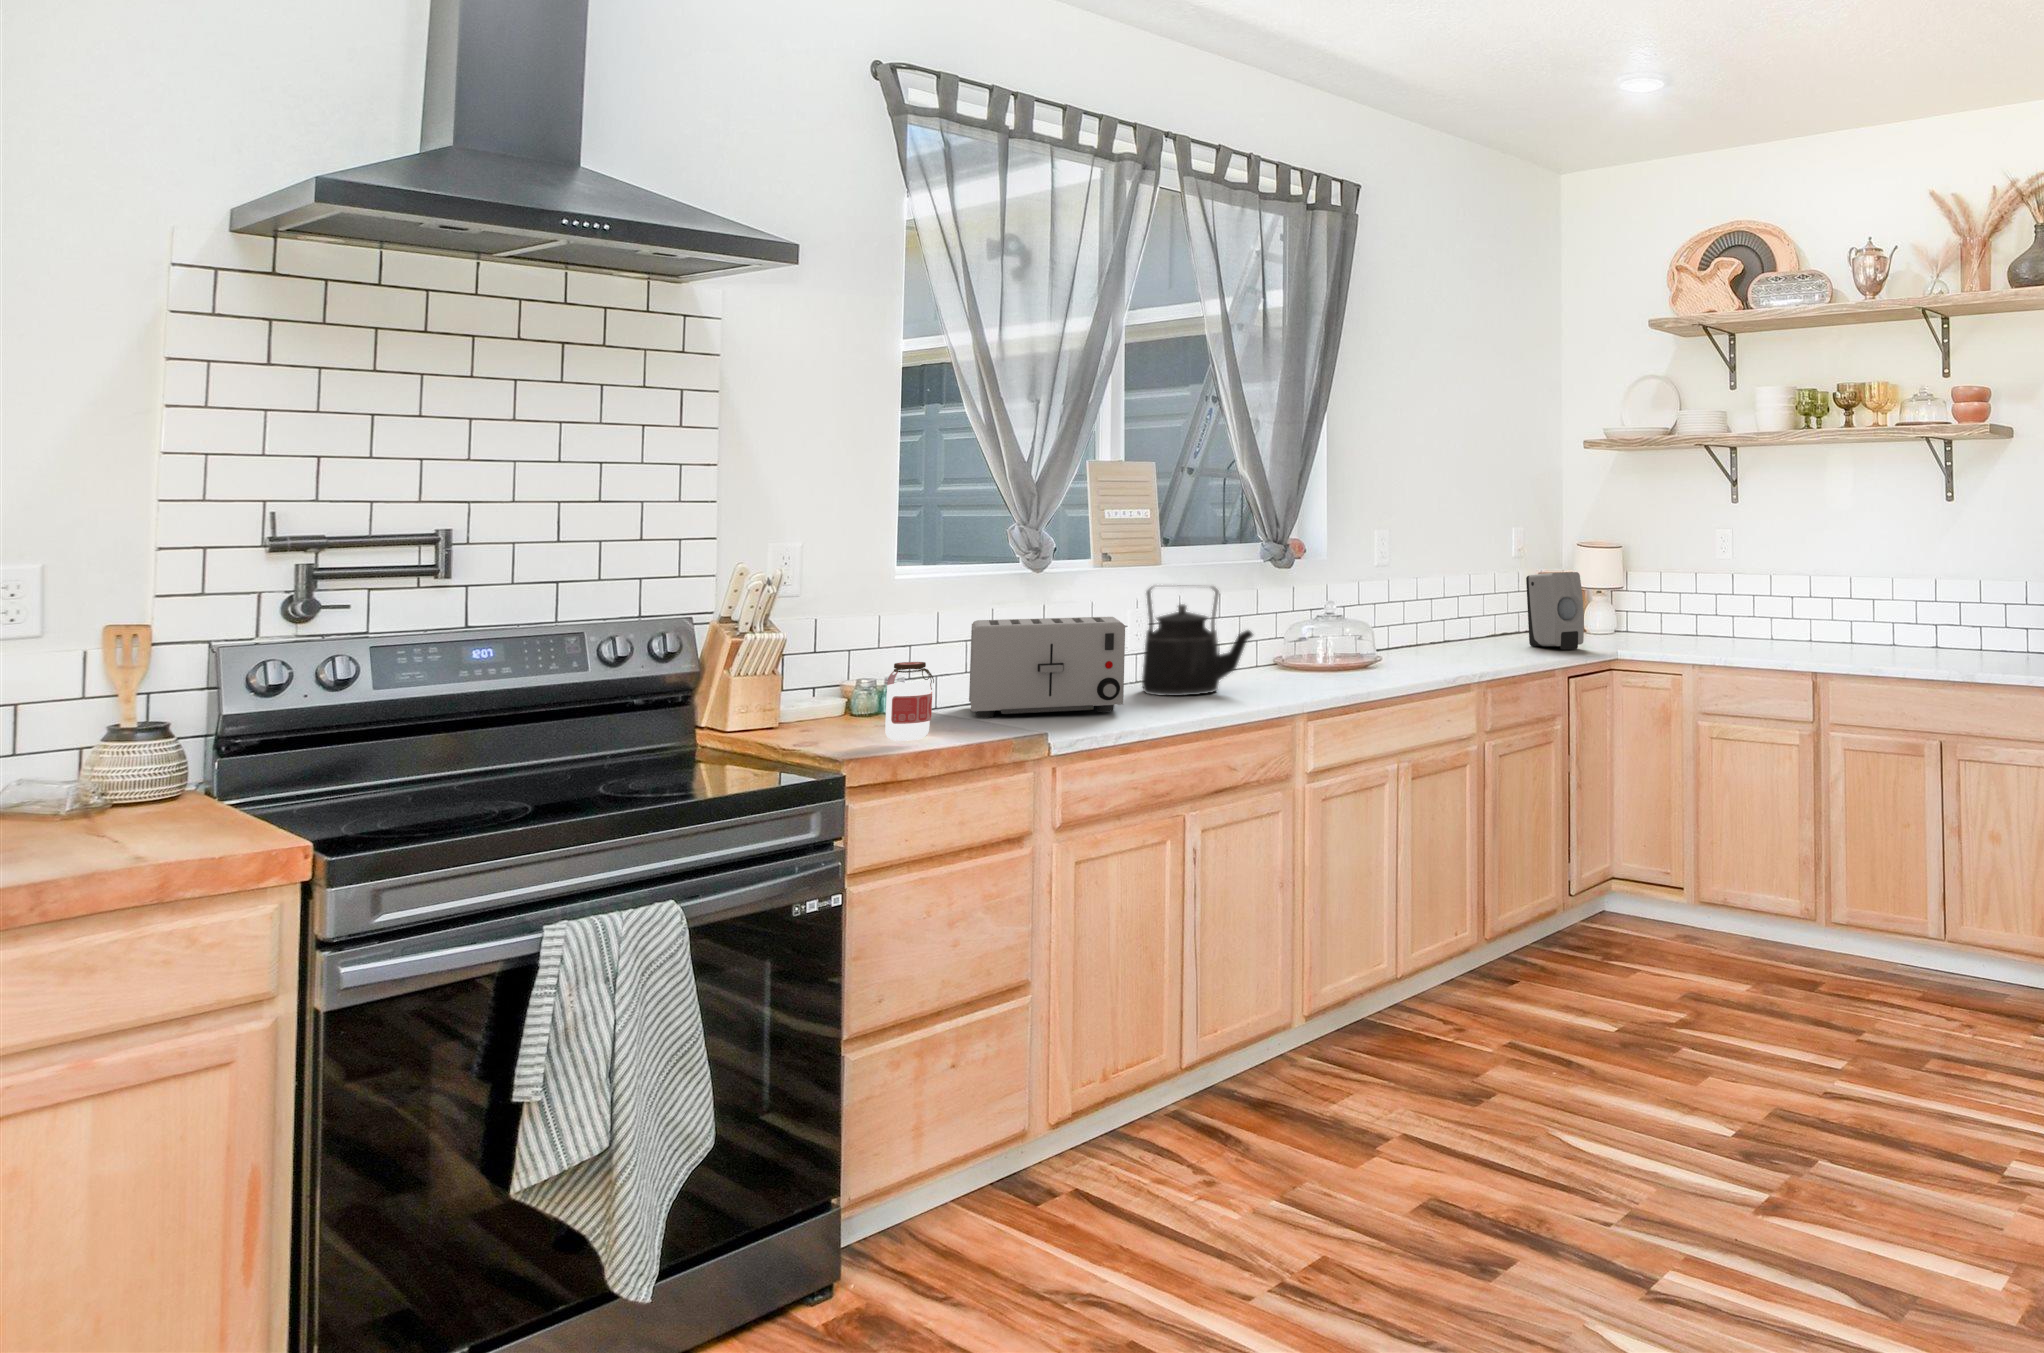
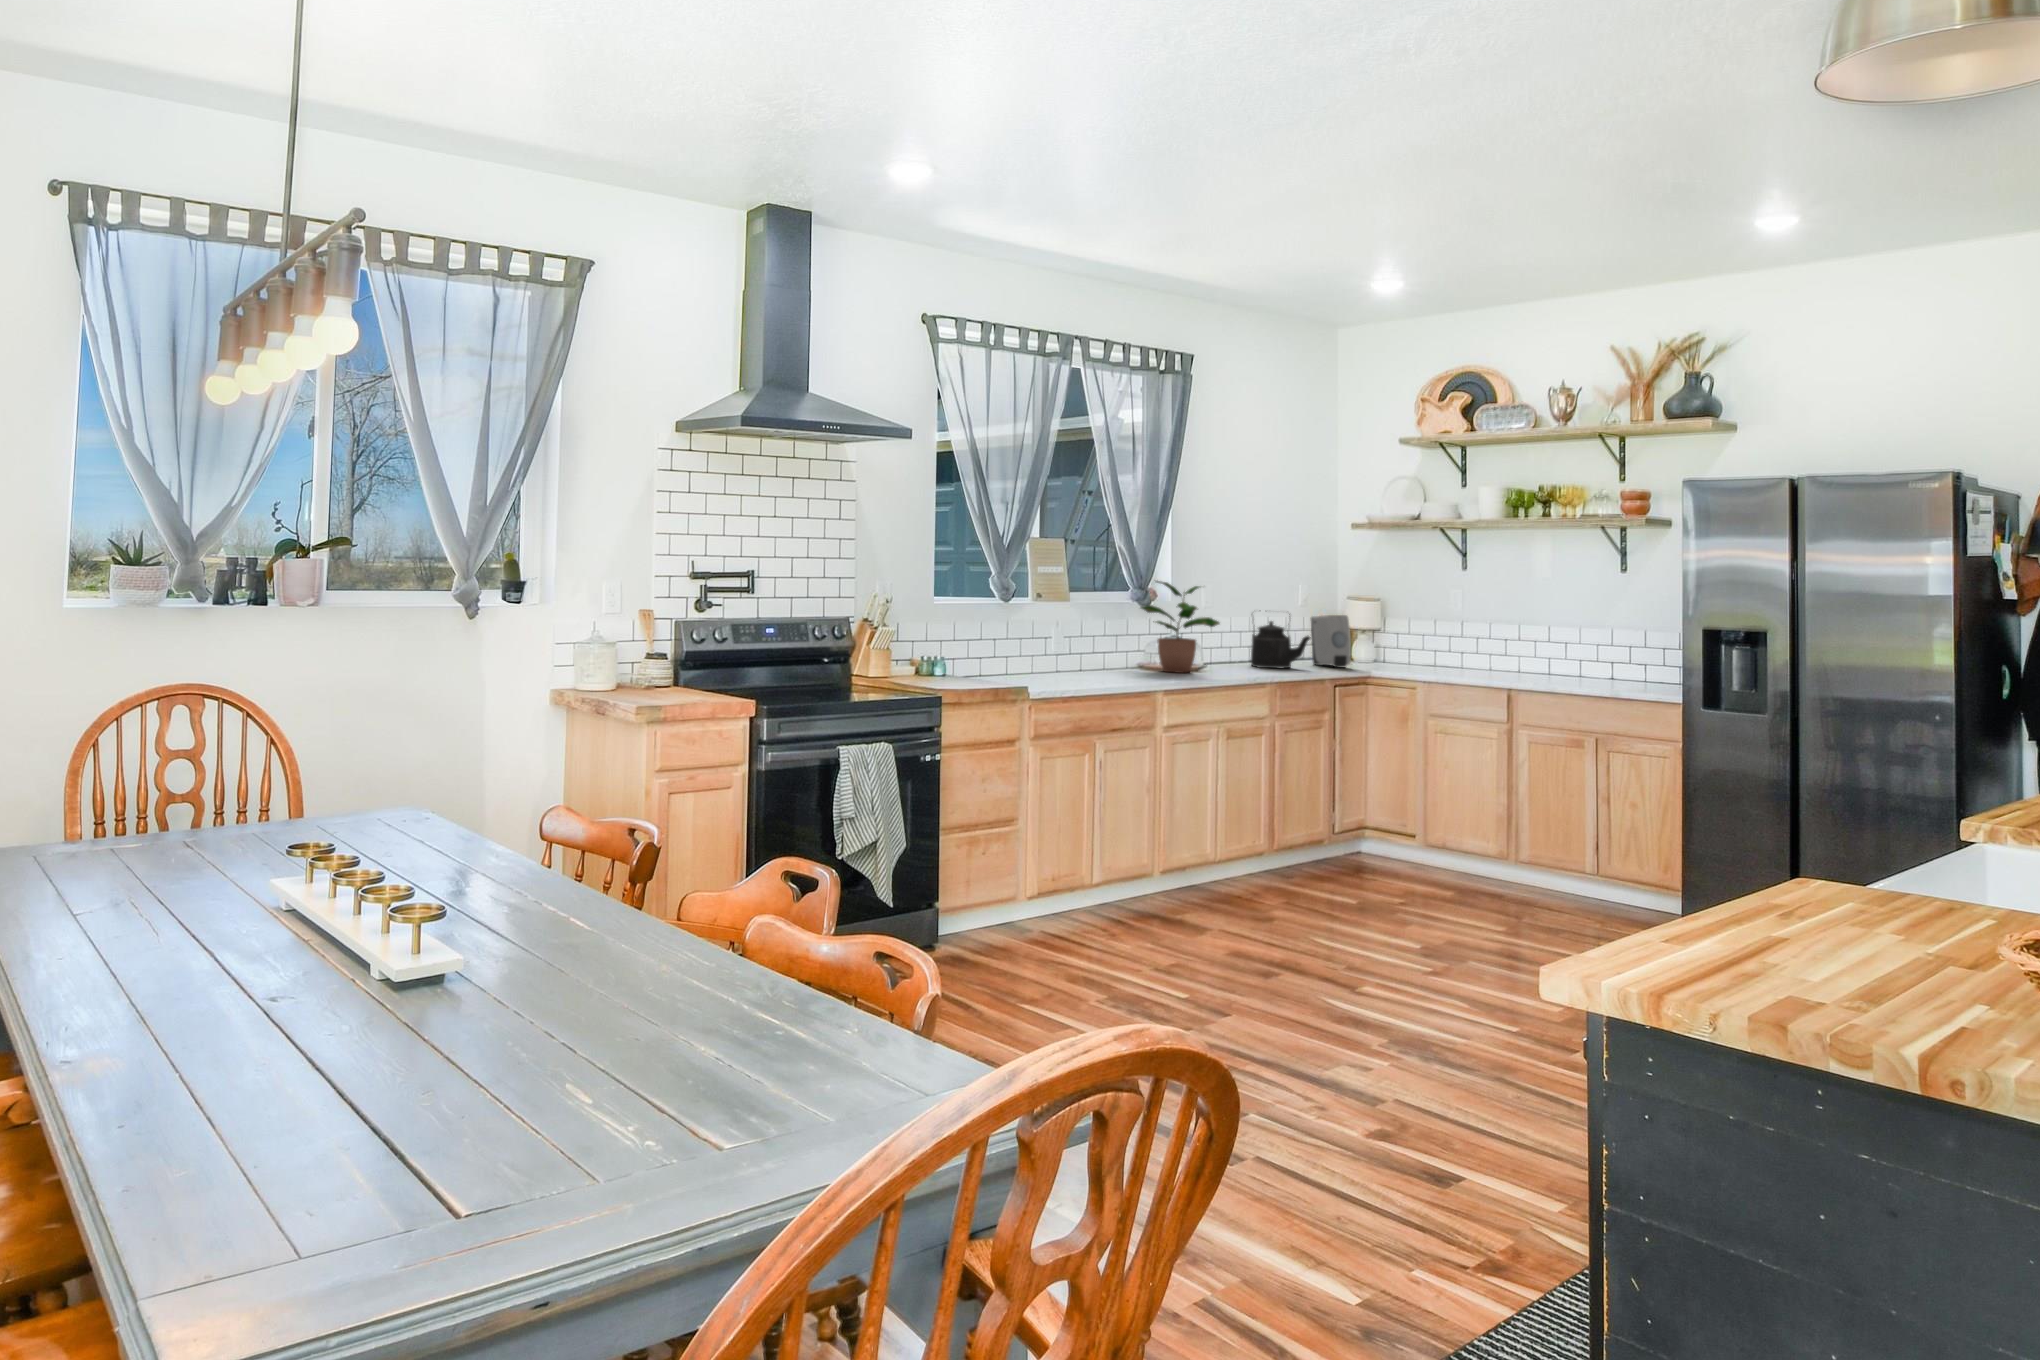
potted plant: none [1272,529,1398,675] -> present [1141,581,1219,673]
kettle: present [1142,587,1253,696] -> present [1251,614,1311,668]
toaster: present [969,617,1125,718] -> none [974,627,1062,681]
jar: present [886,662,934,741] -> none [944,646,968,687]

